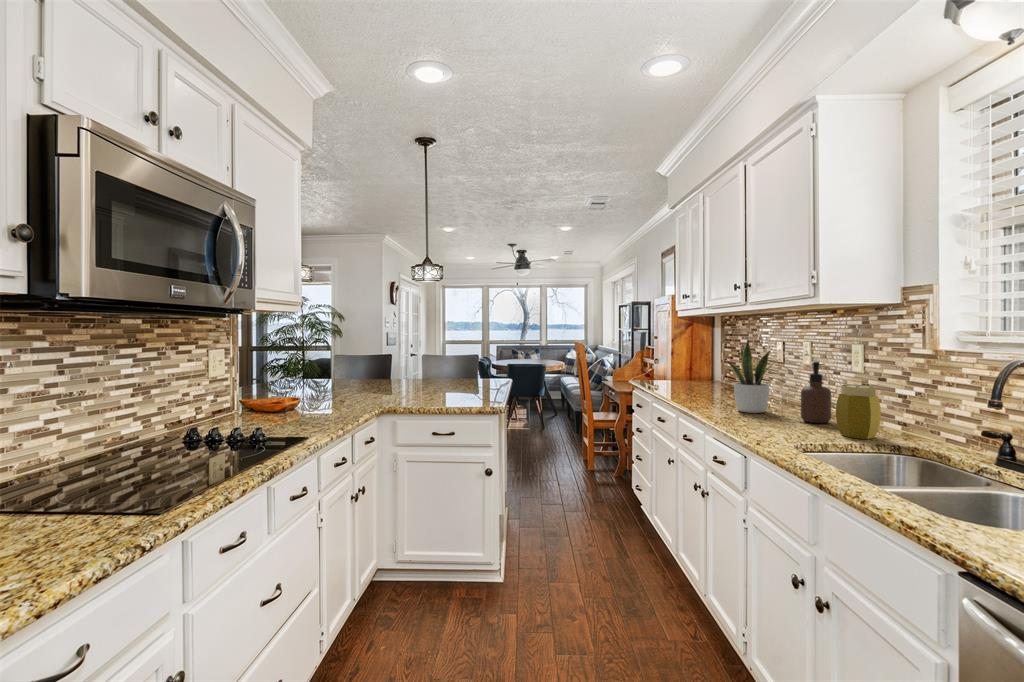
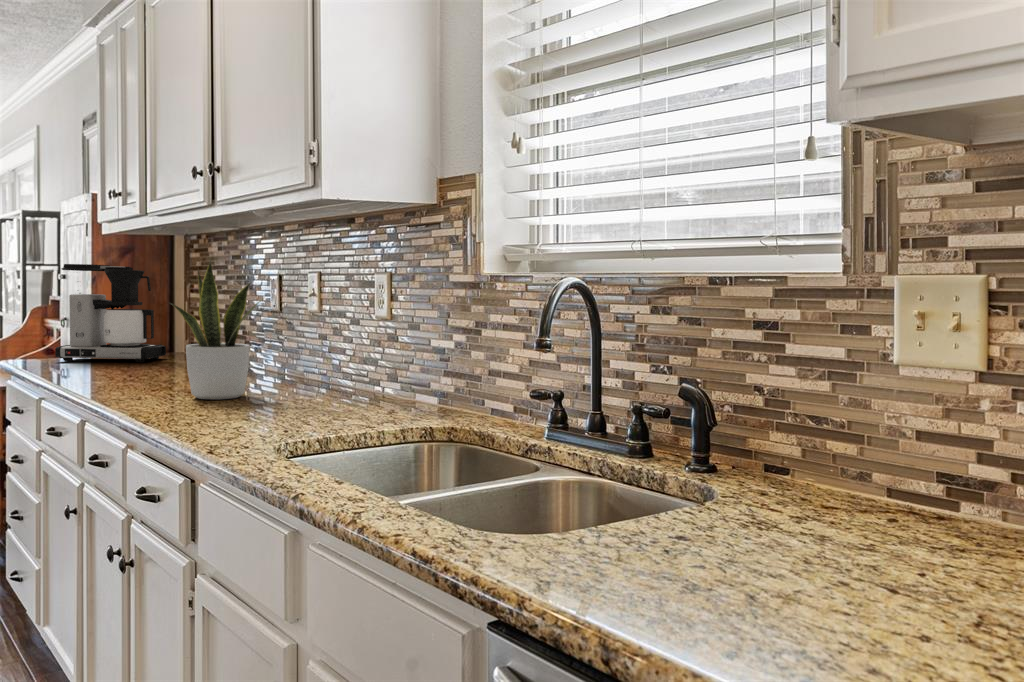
coffee maker: none [658,335,712,386] -> present [55,264,166,362]
soap dispenser: present [801,362,831,423] -> none [297,299,344,406]
jar: present [836,384,881,439] -> none [346,333,409,423]

